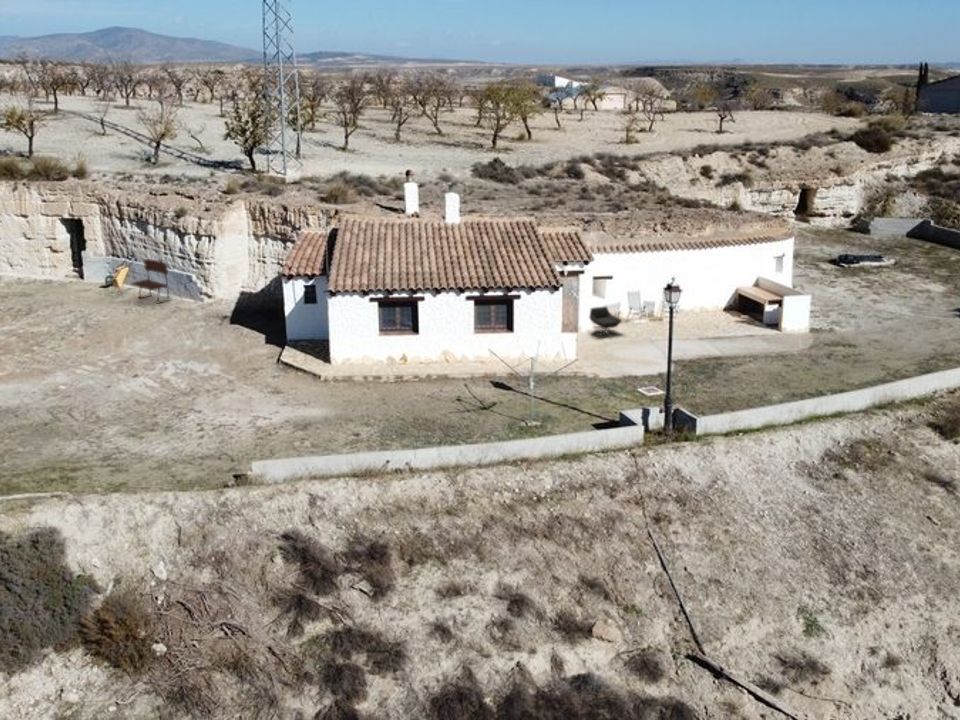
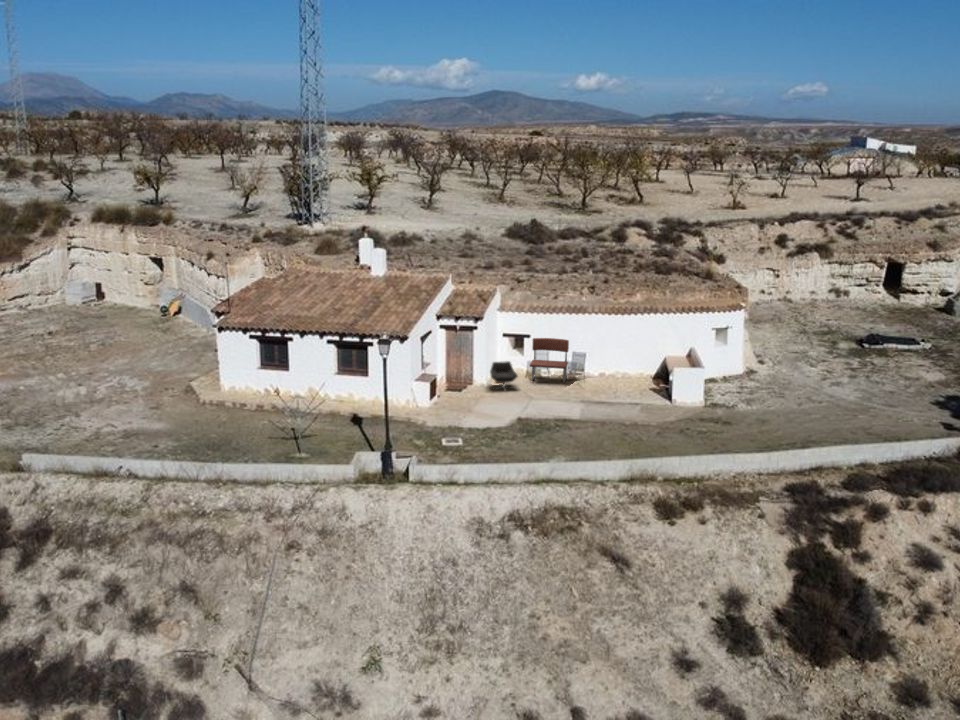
bench: present [132,259,169,303] -> present [530,338,569,383]

